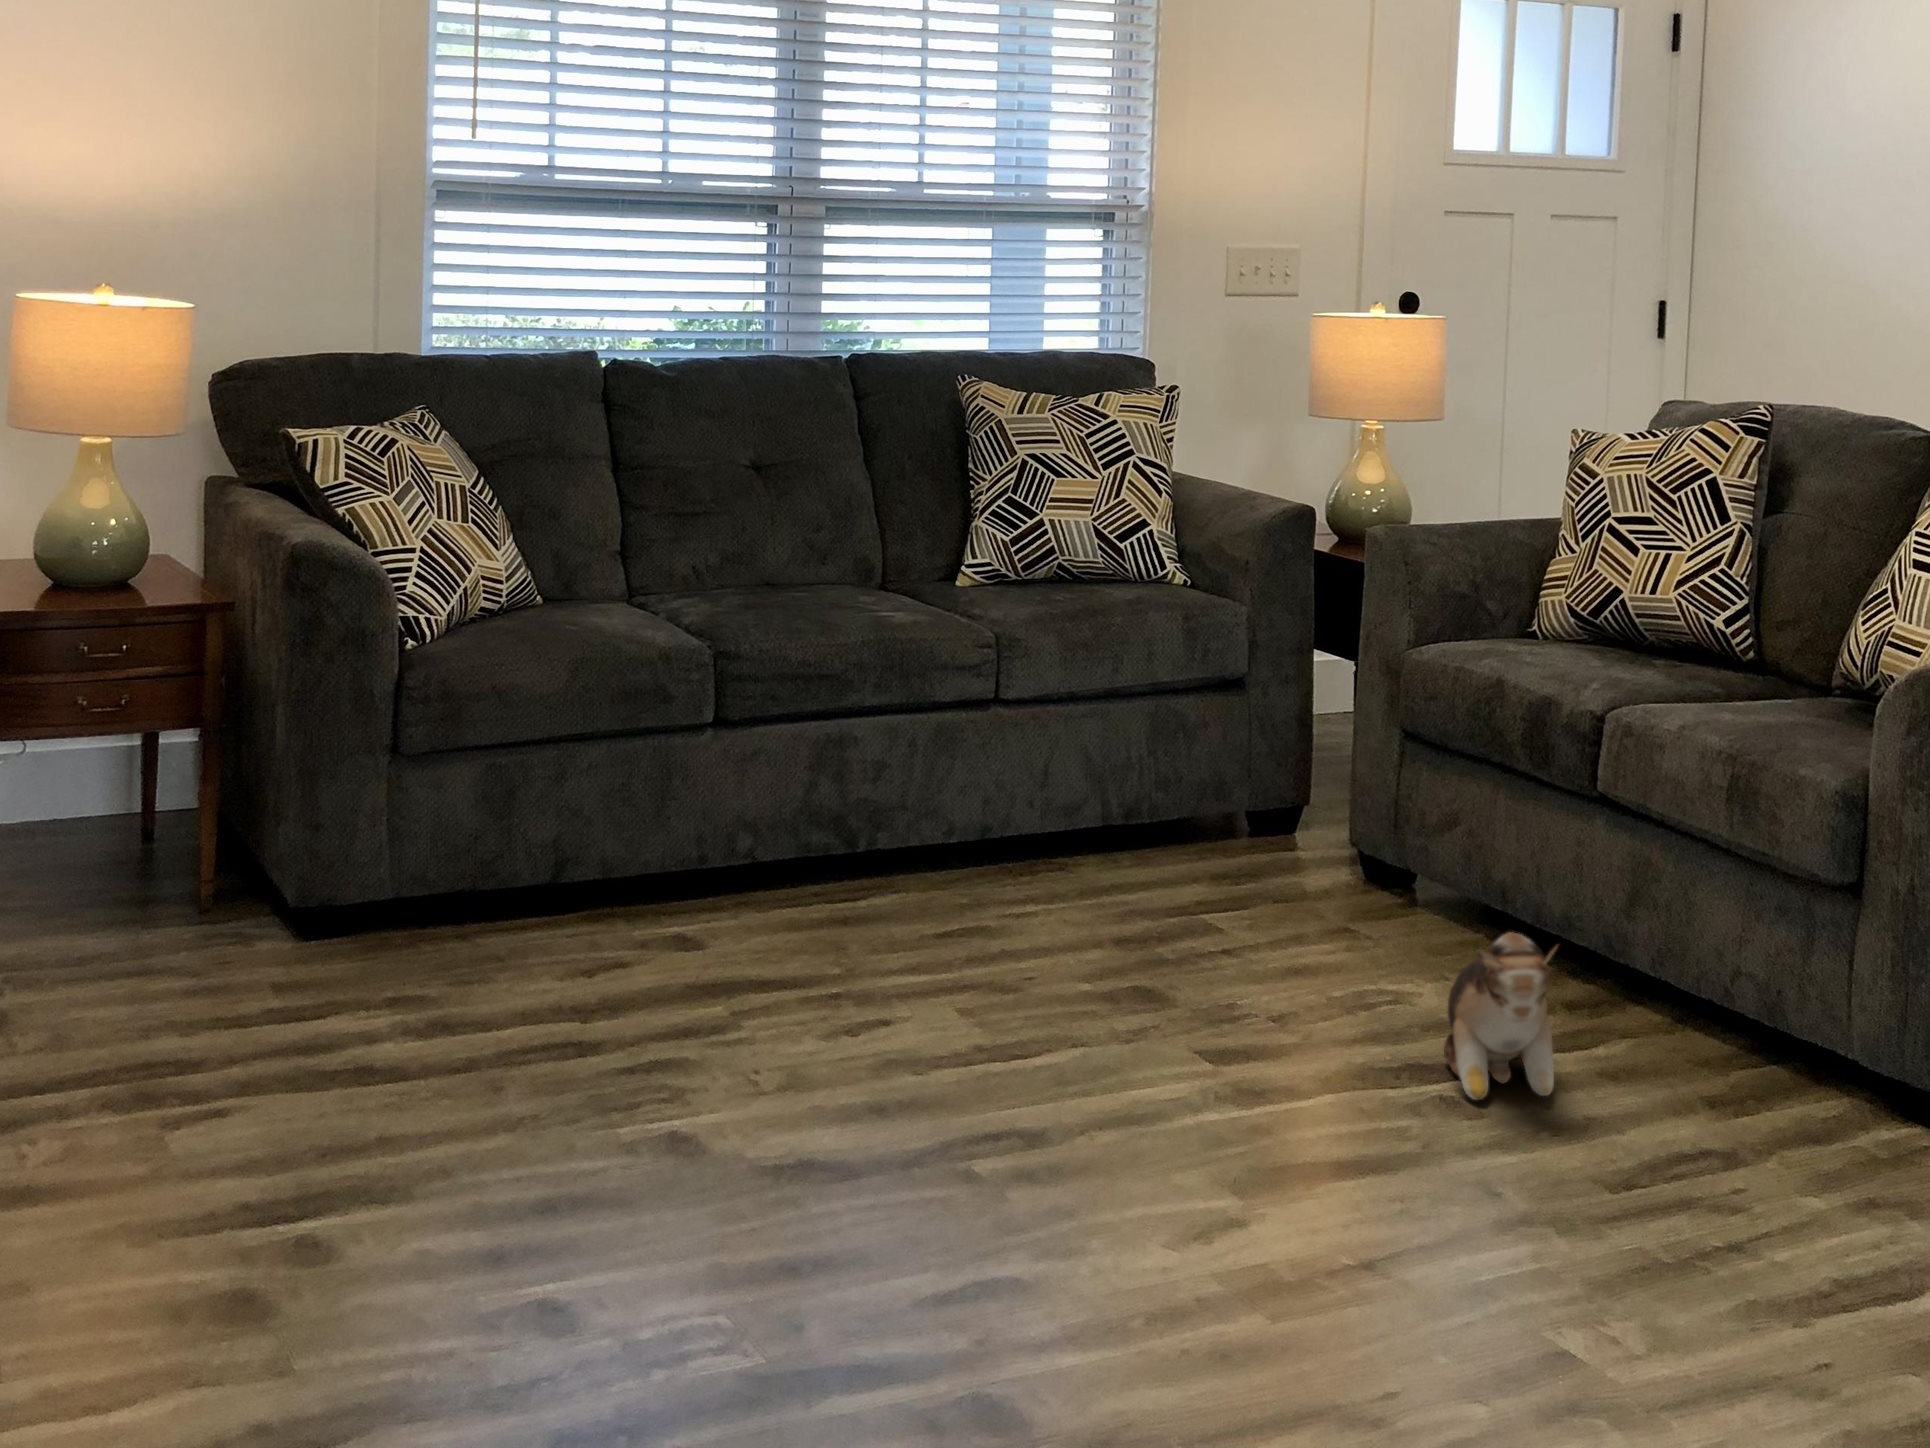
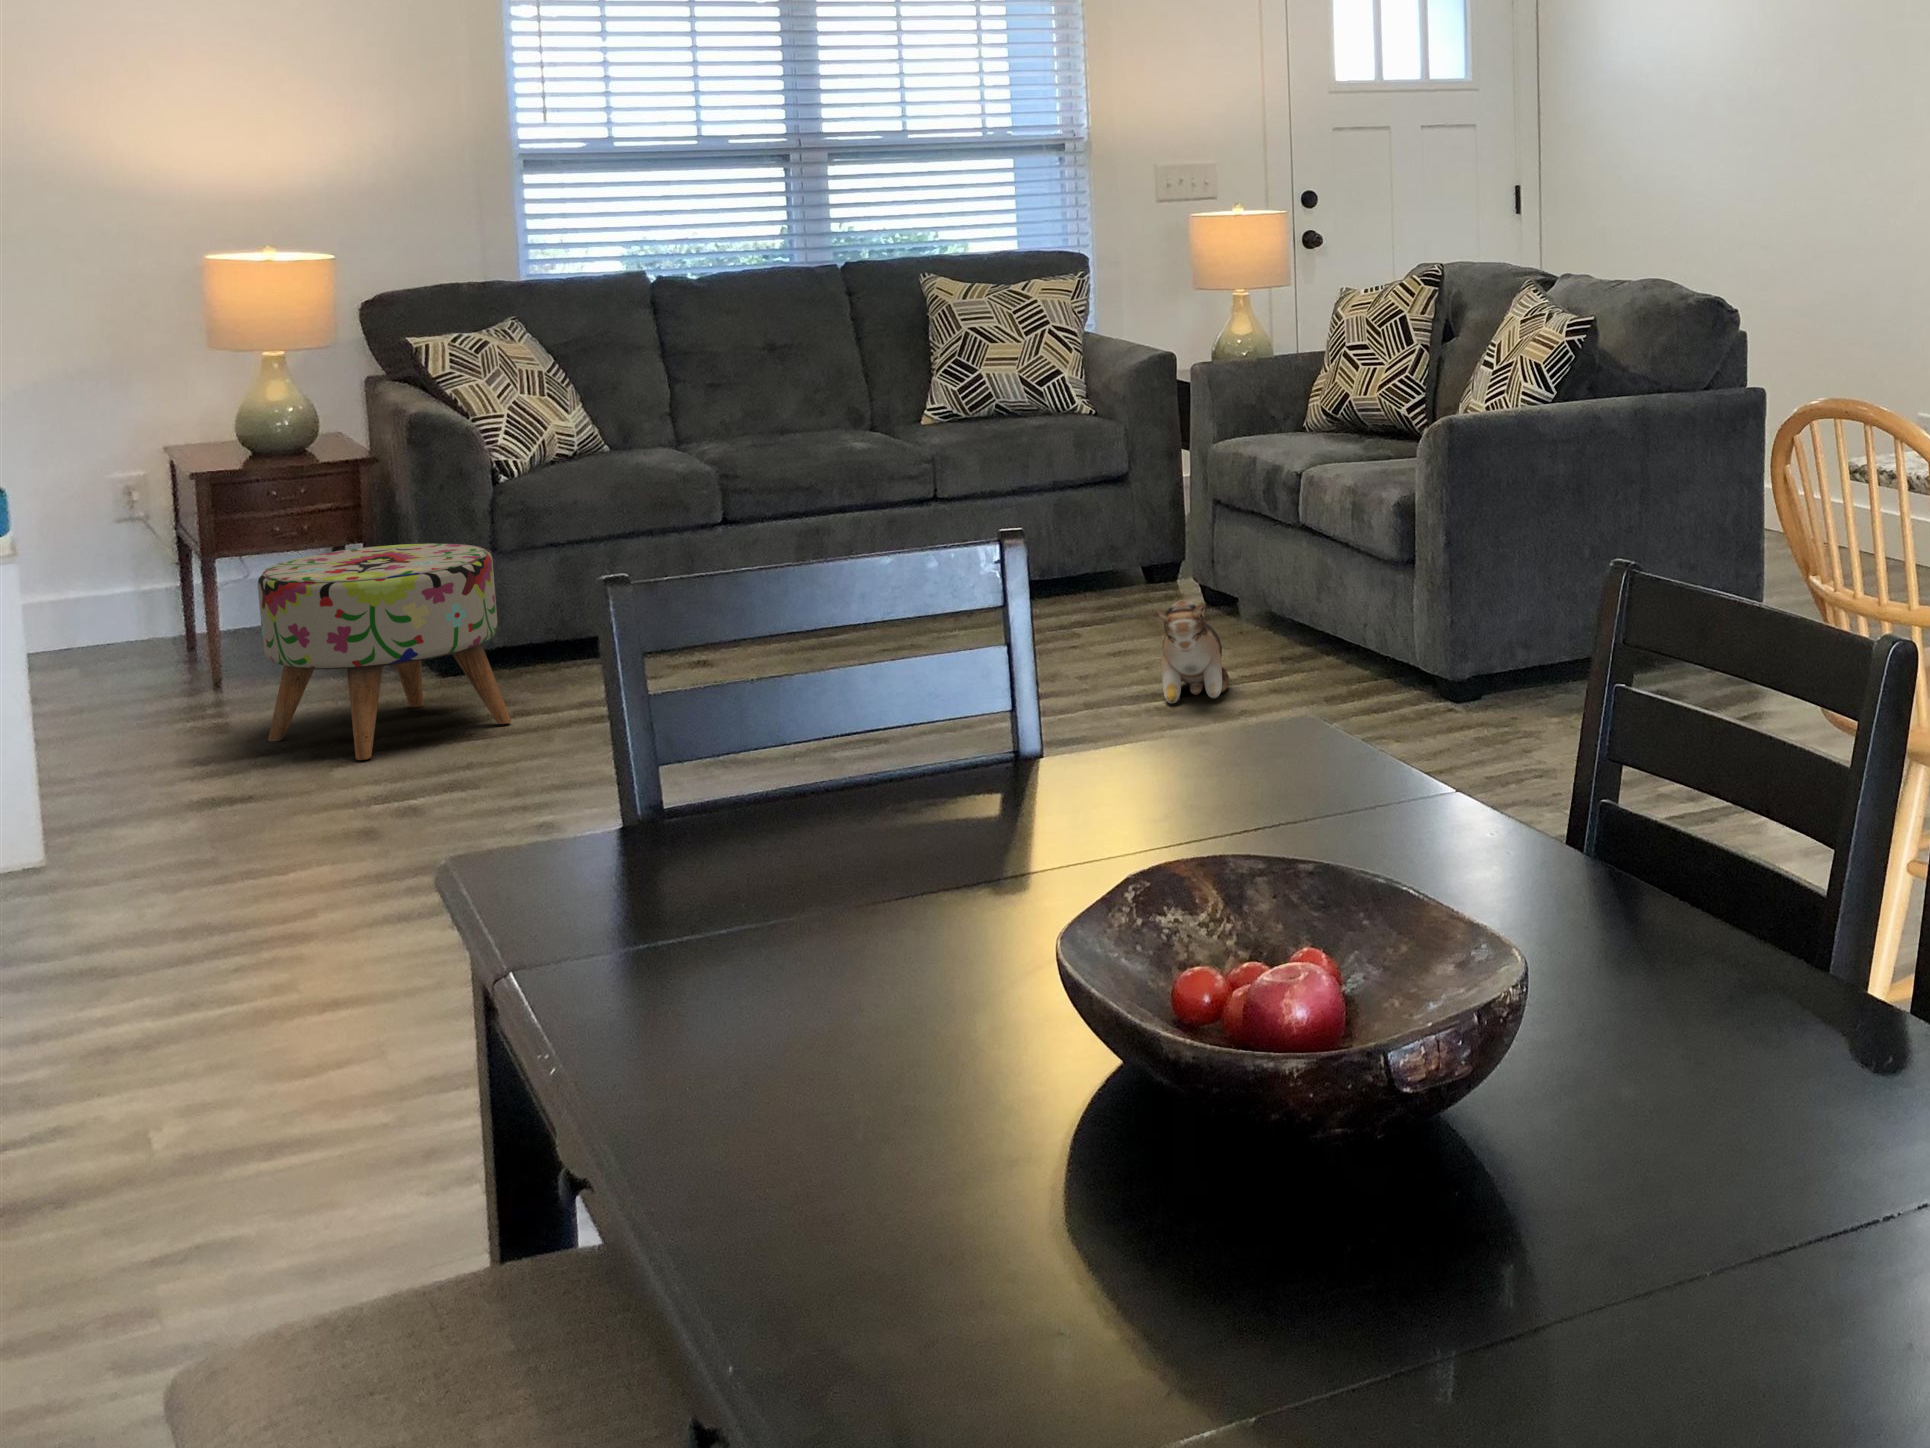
ottoman: none [58,751,431,1127] -> present [258,544,511,760]

